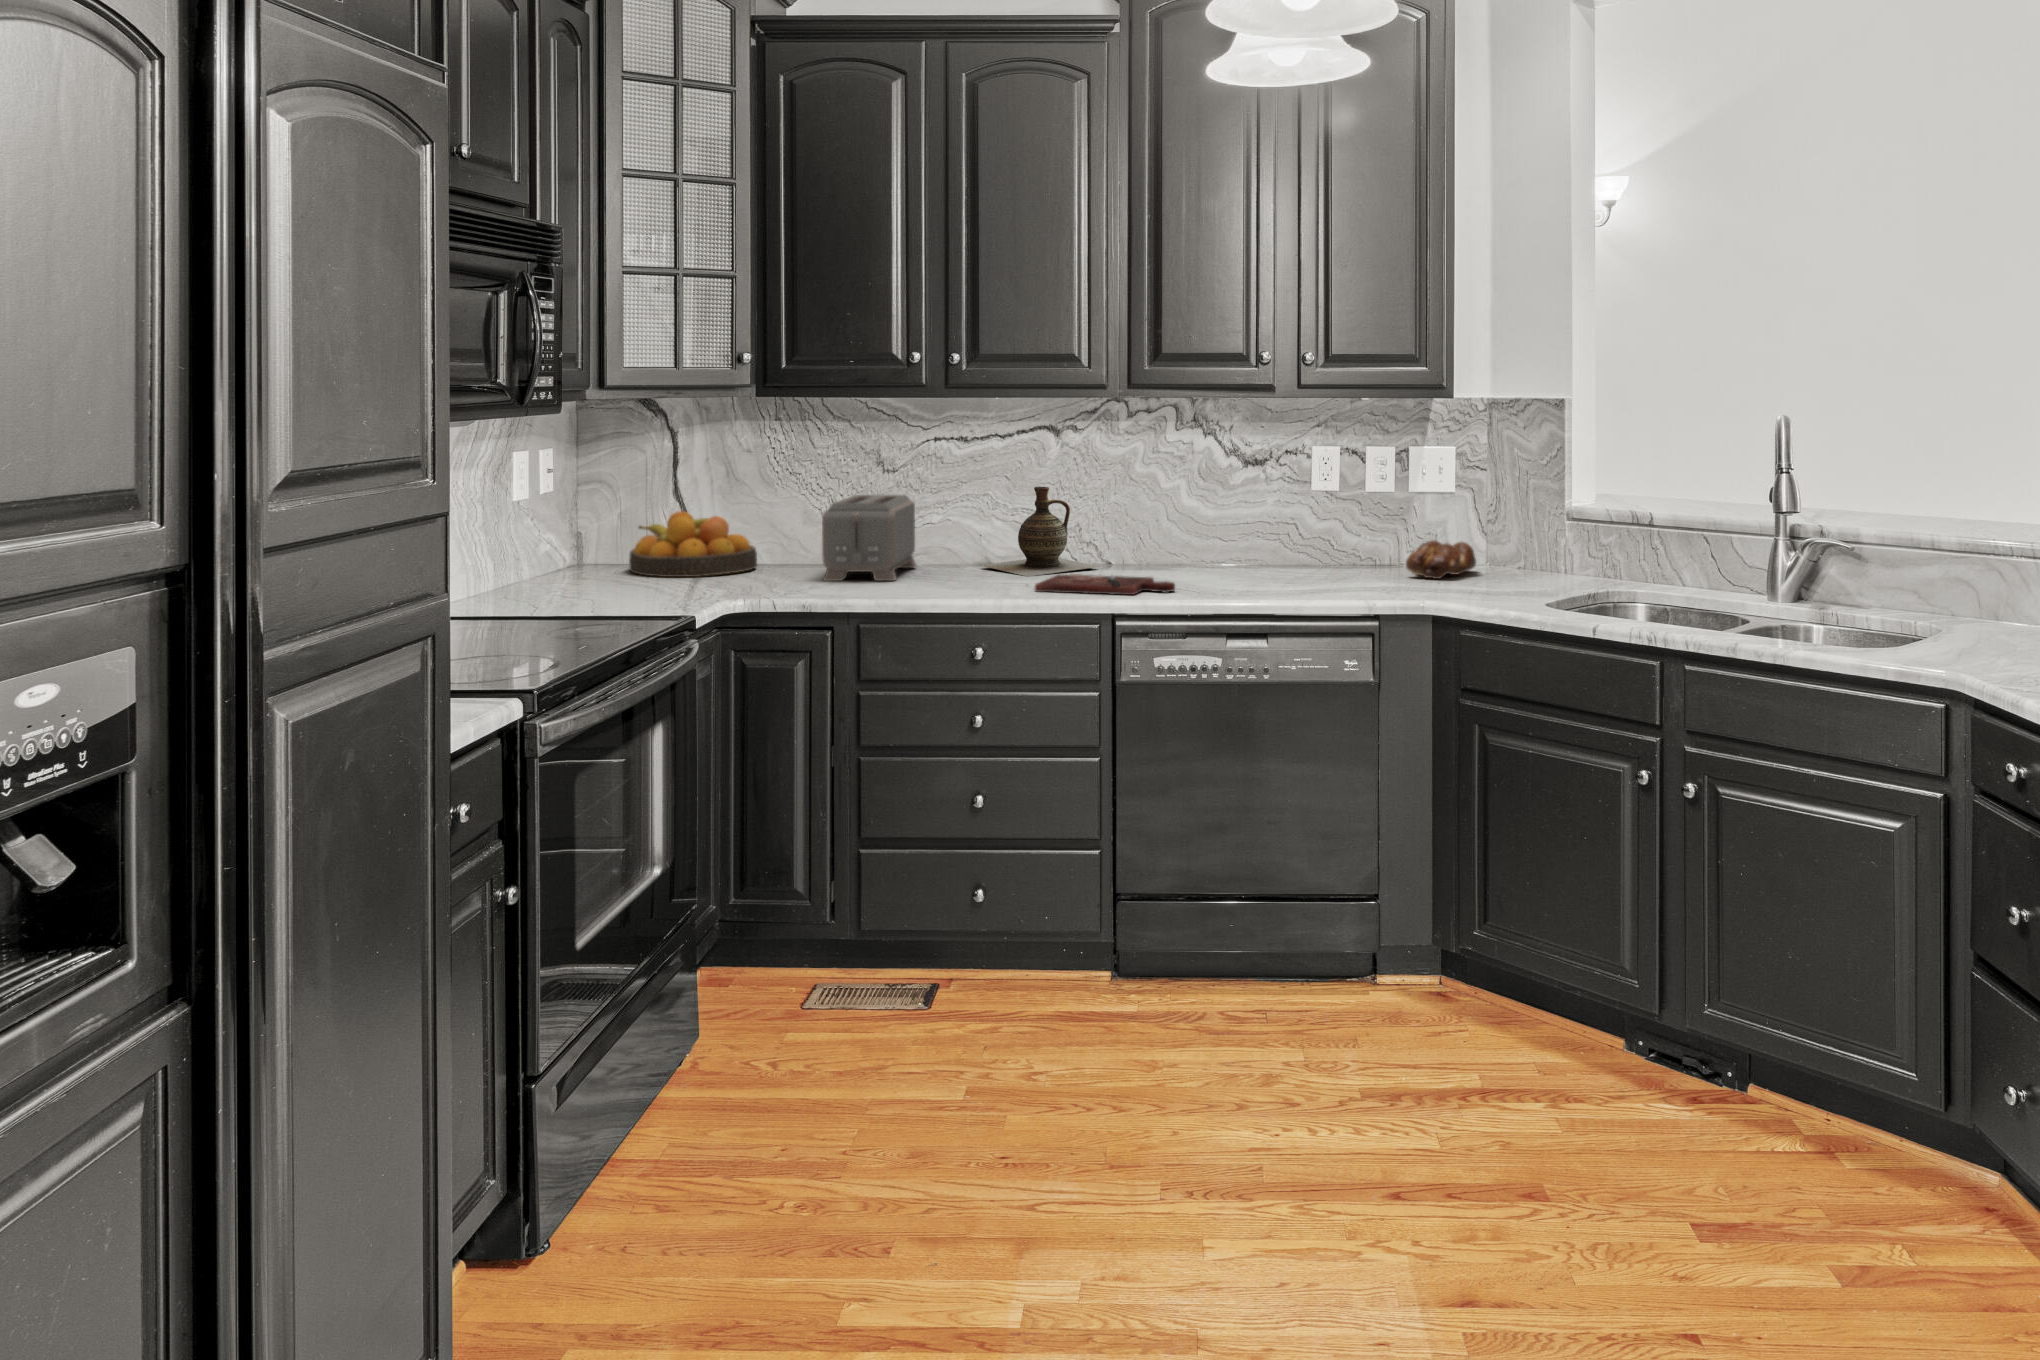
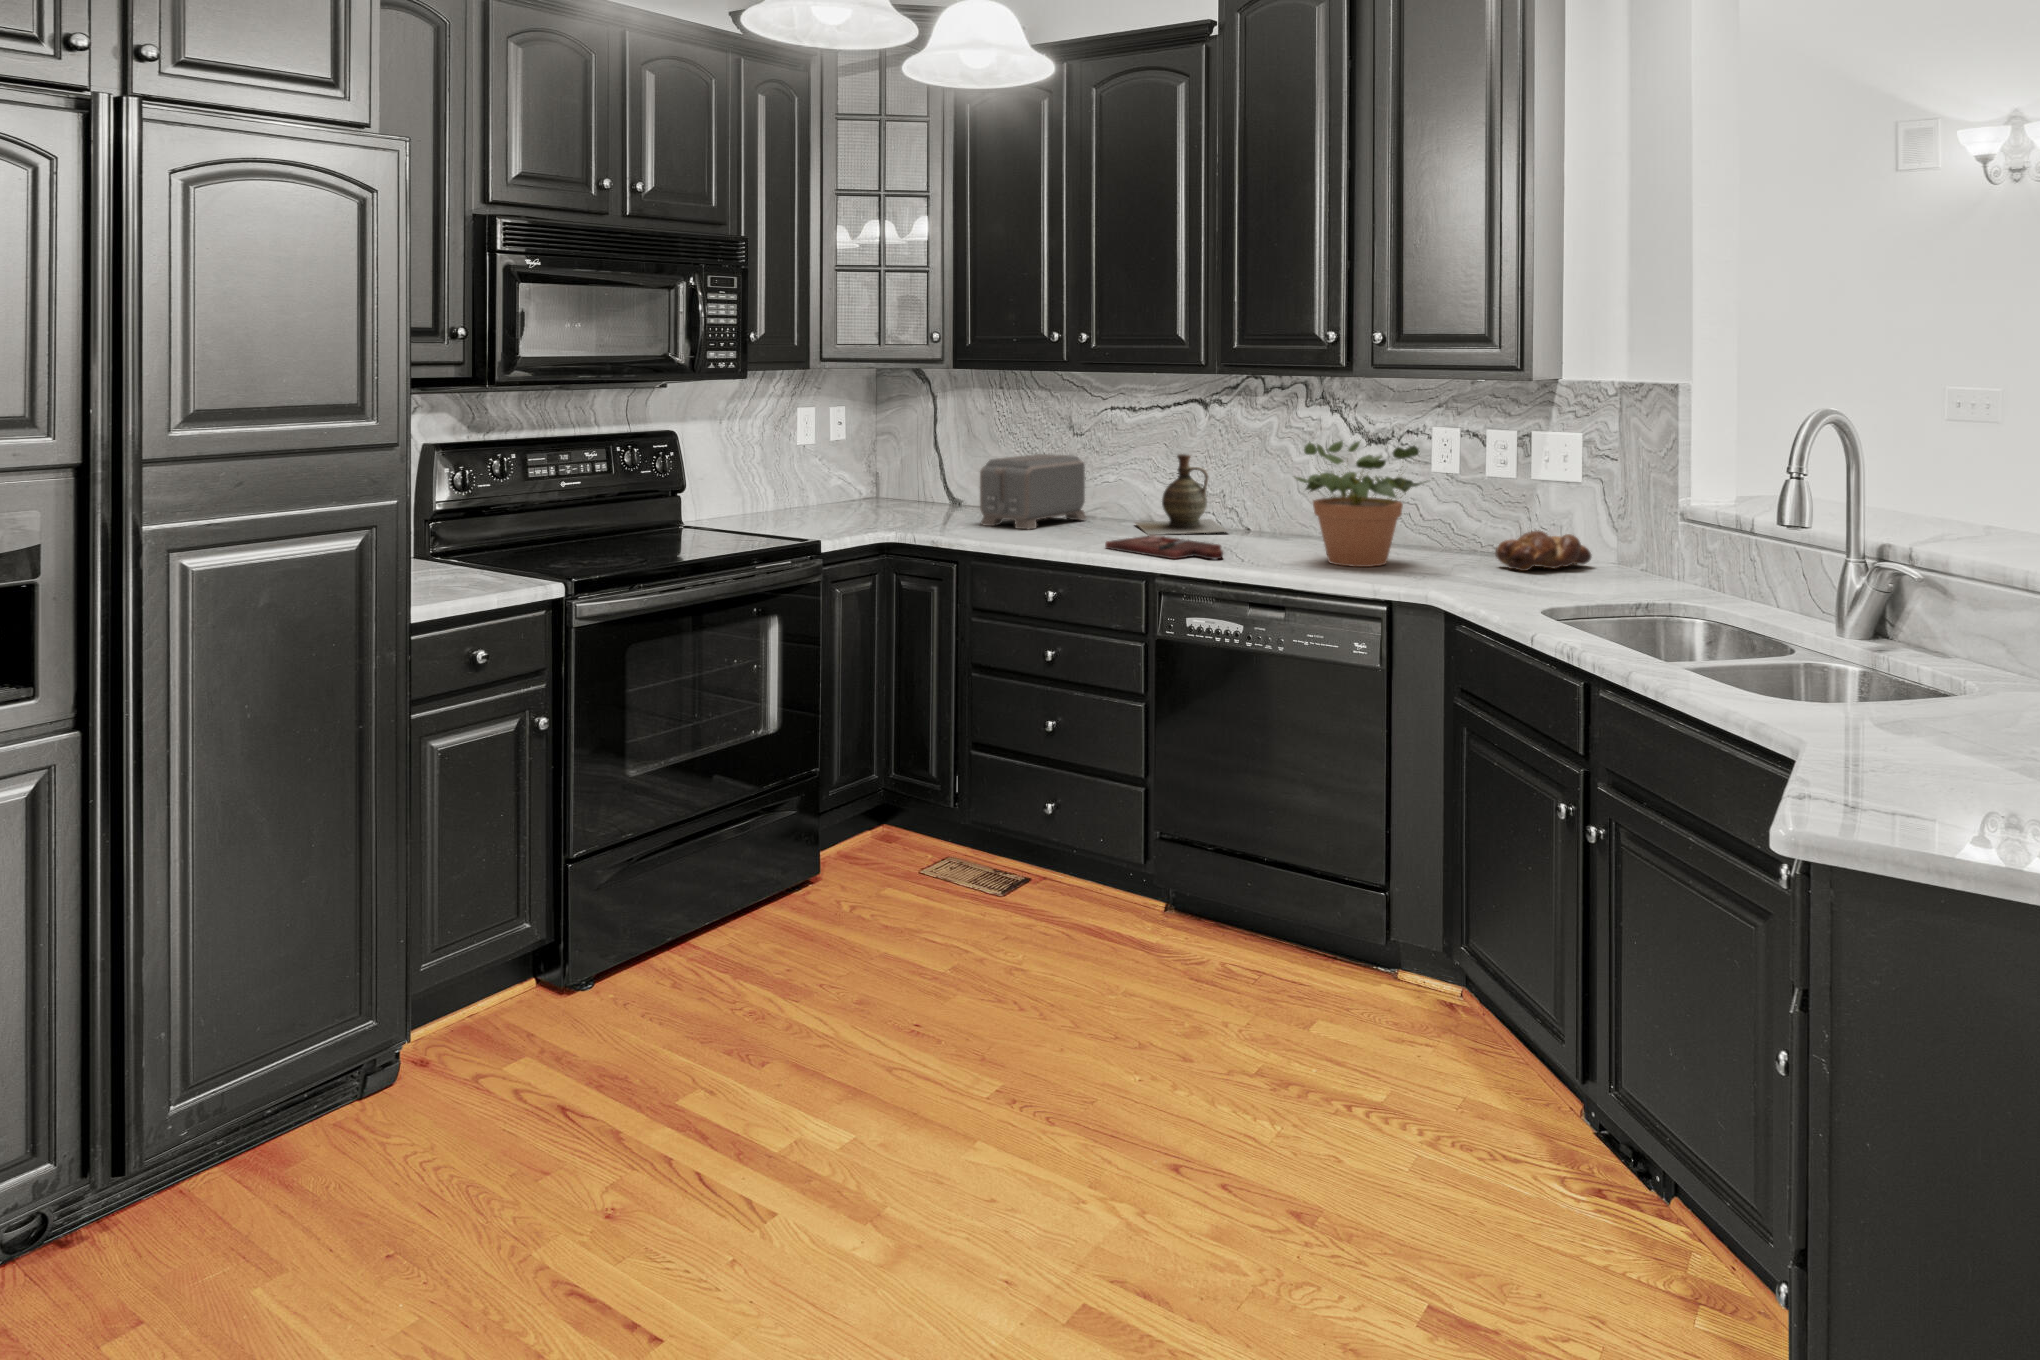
potted plant: none [1232,462,1370,587] -> present [1296,441,1426,567]
fruit bowl: present [629,511,757,577] -> none [871,461,974,514]

